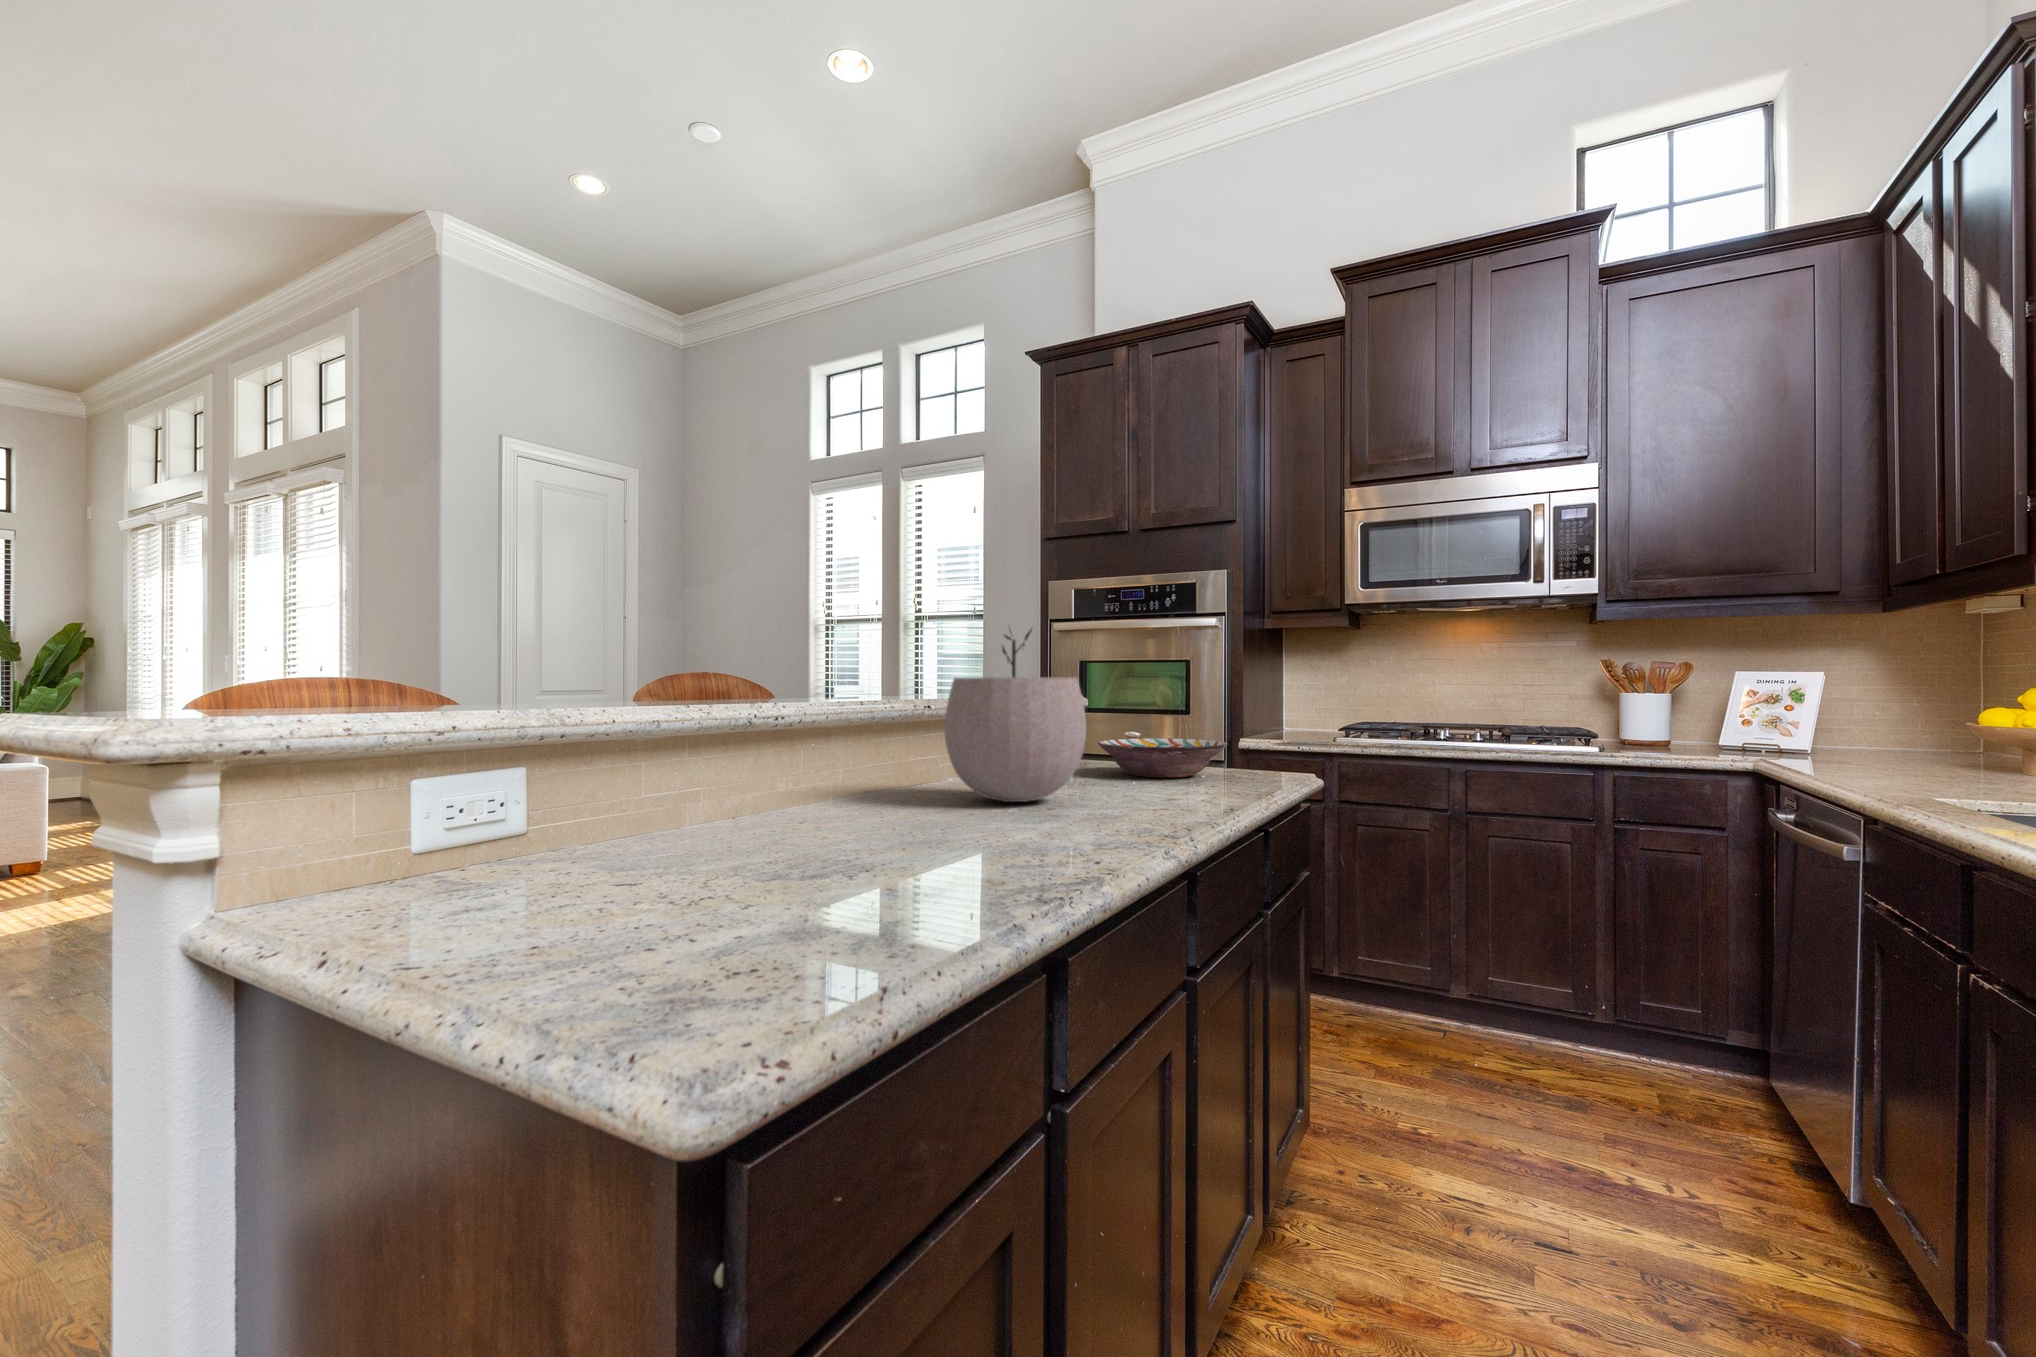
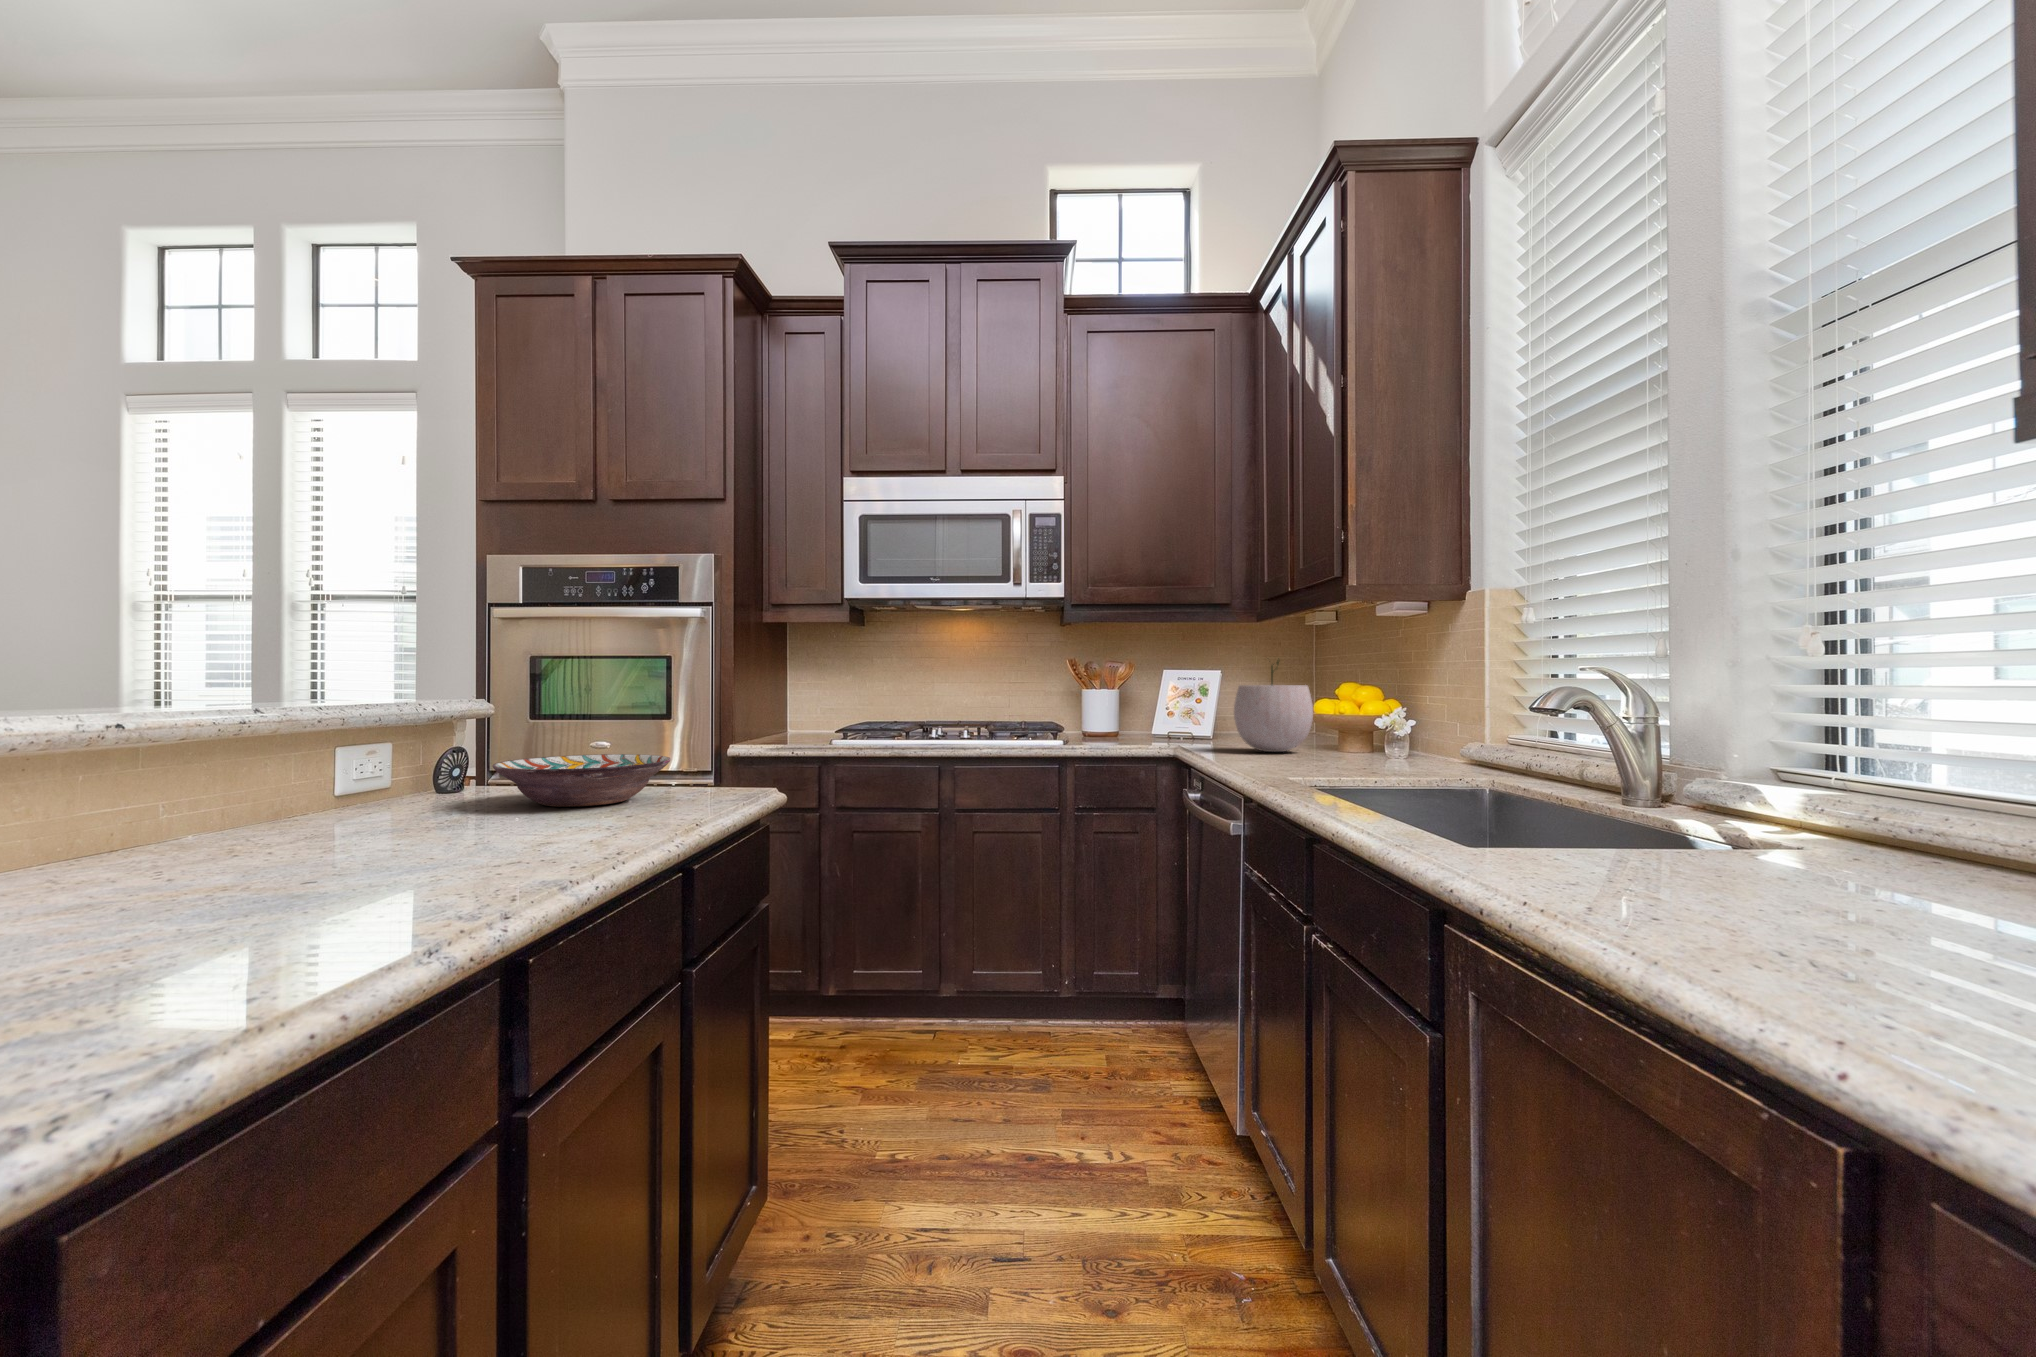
plant pot: present [945,629,1086,802] -> present [1234,660,1313,752]

